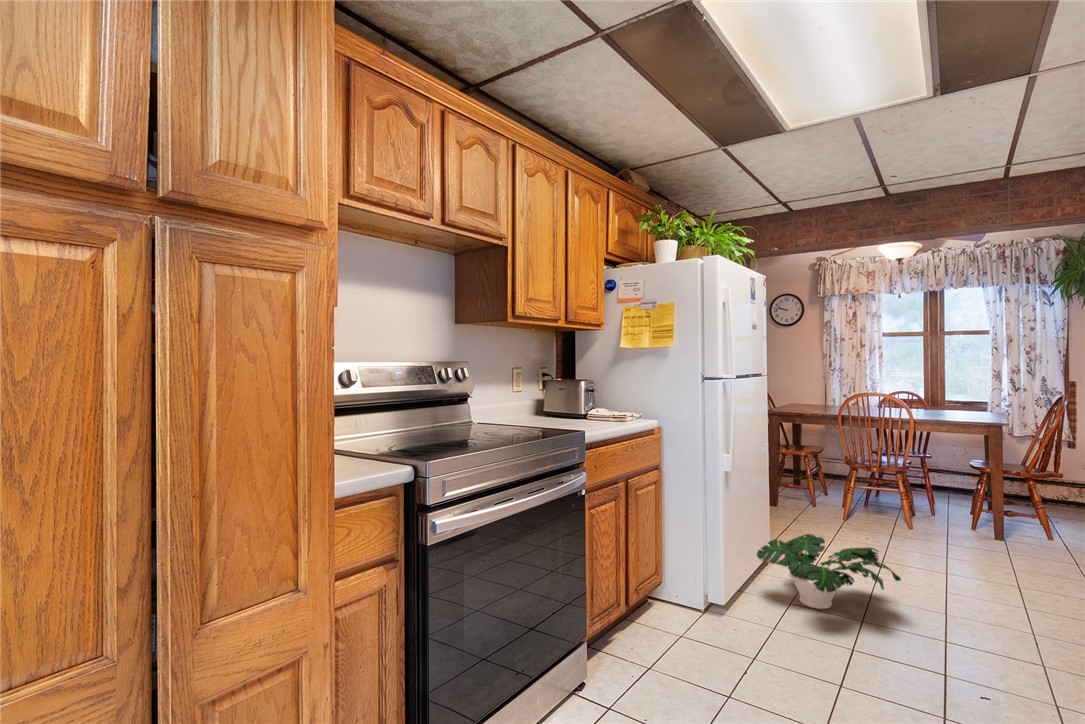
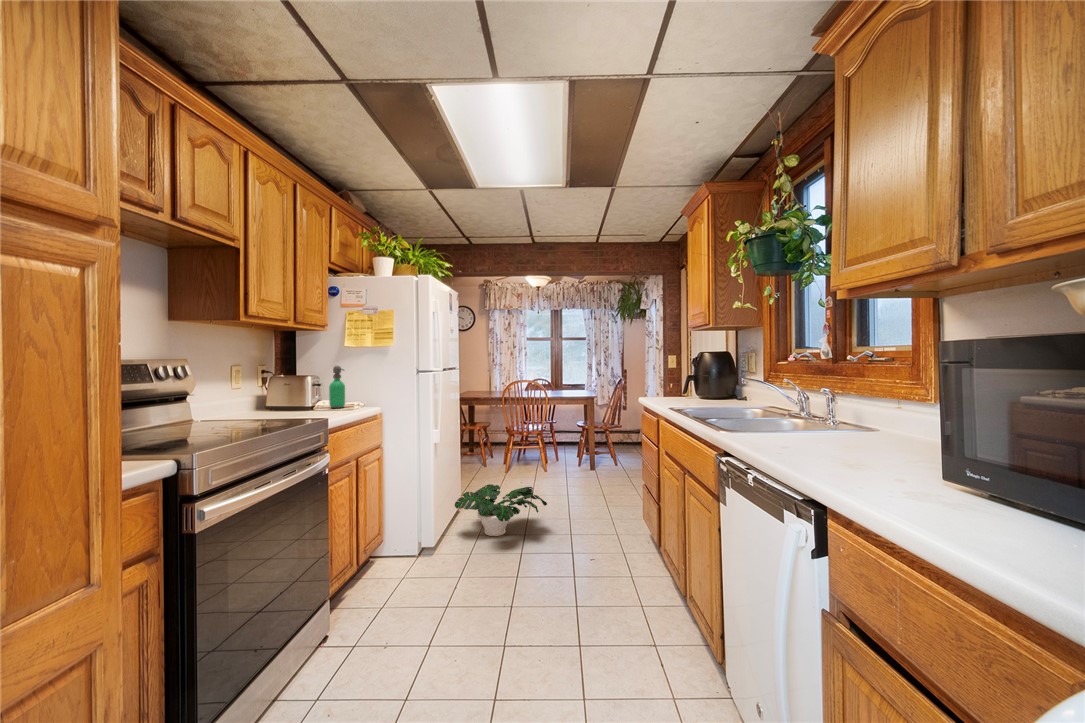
soap dispenser: none [600,370,617,419] -> present [329,366,345,408]

